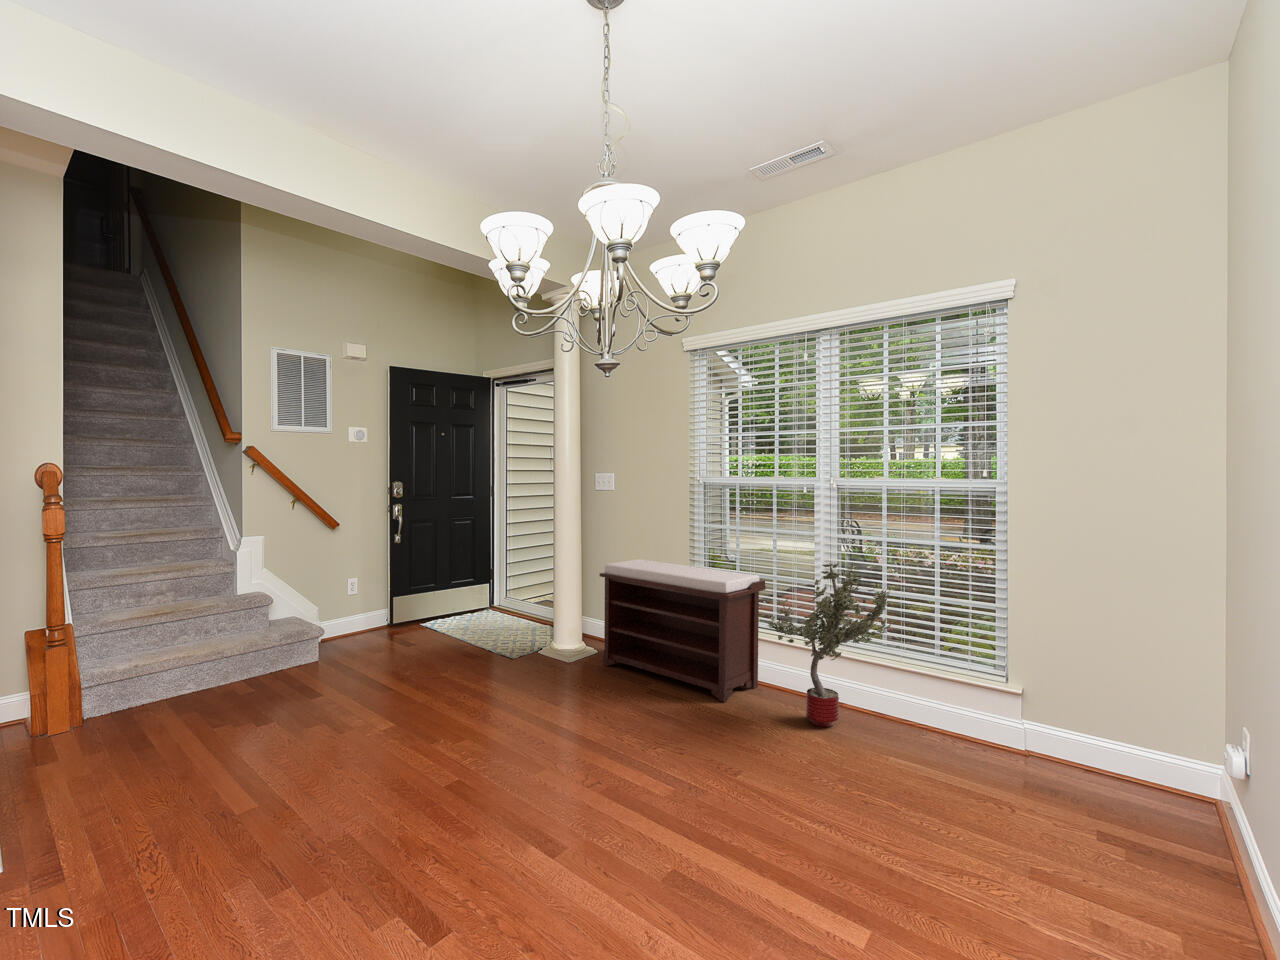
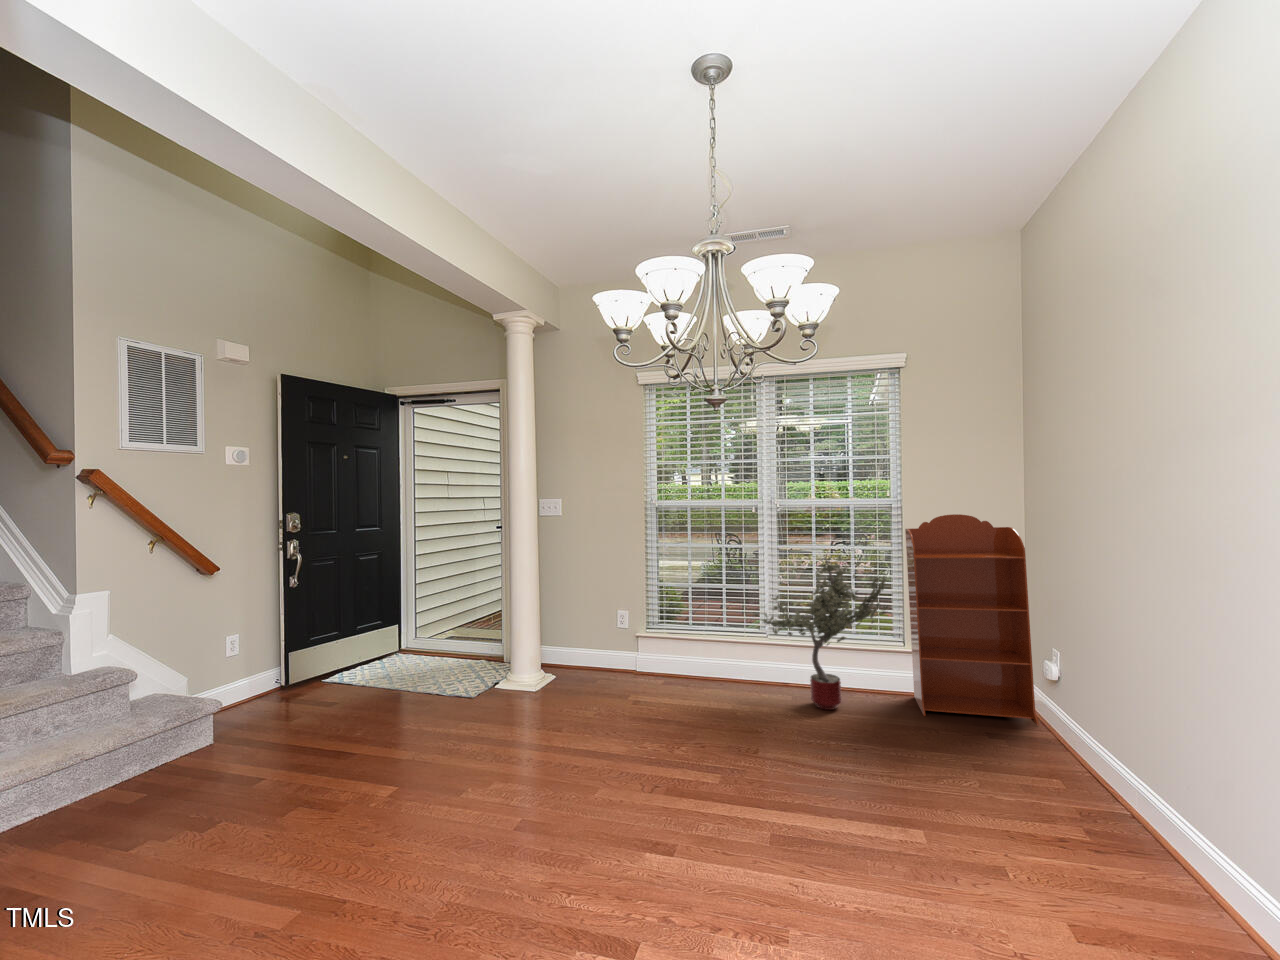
bookcase: none [920,528,1063,789] -> present [905,514,1039,726]
bench: present [599,559,766,702] -> none [570,575,742,704]

